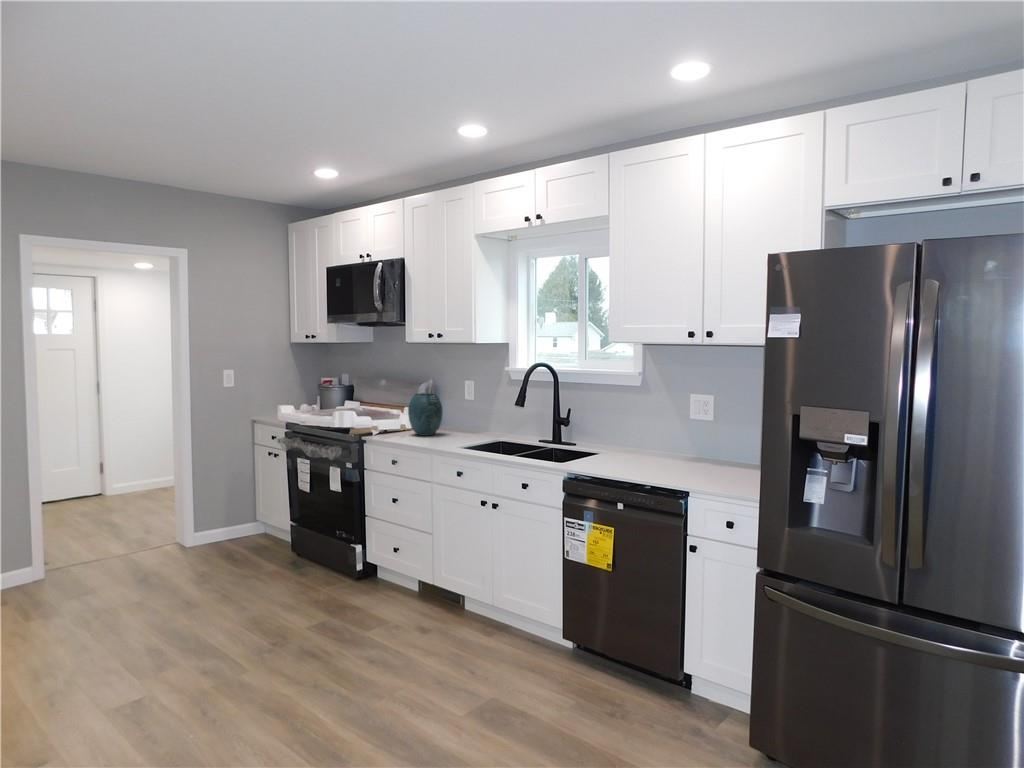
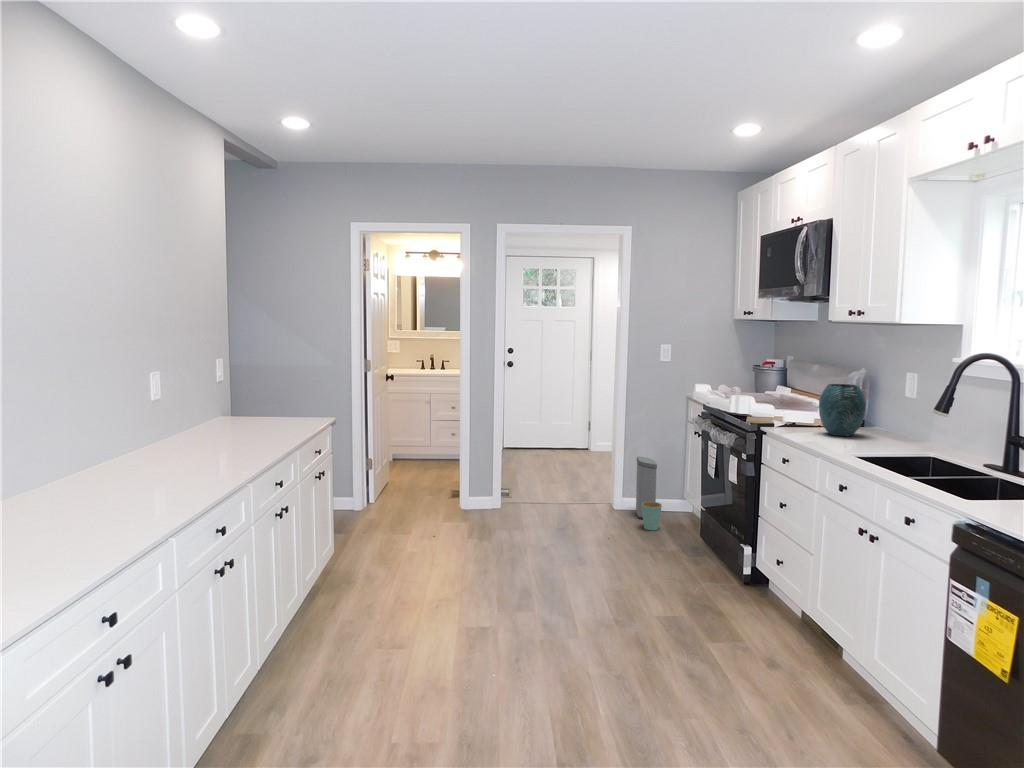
trash can: none [208,486,248,558] -> present [636,457,662,530]

